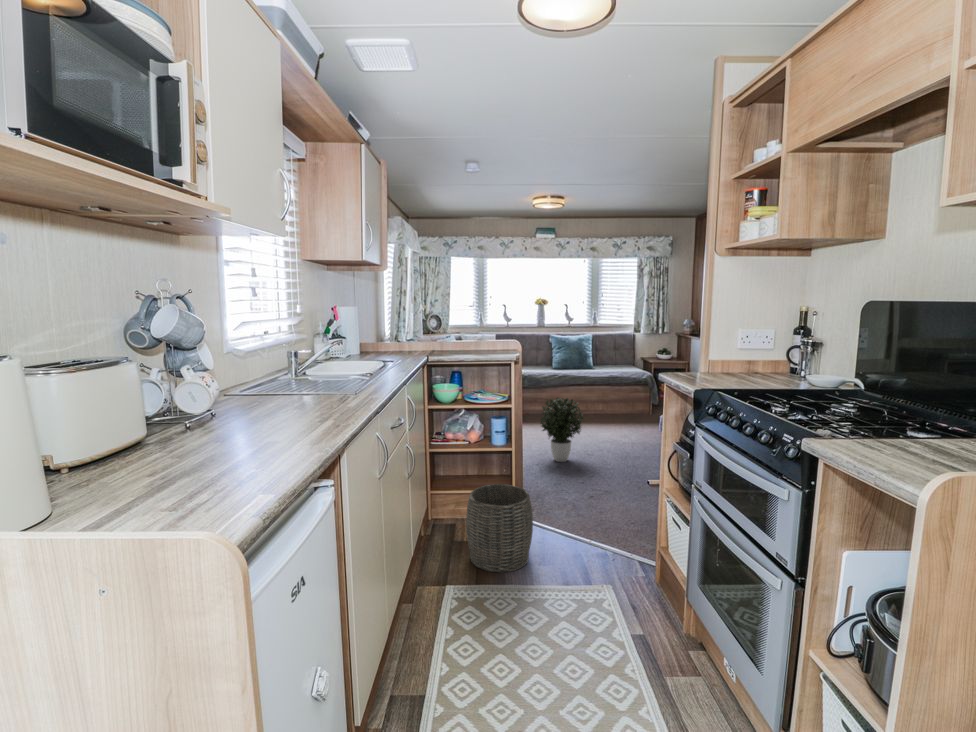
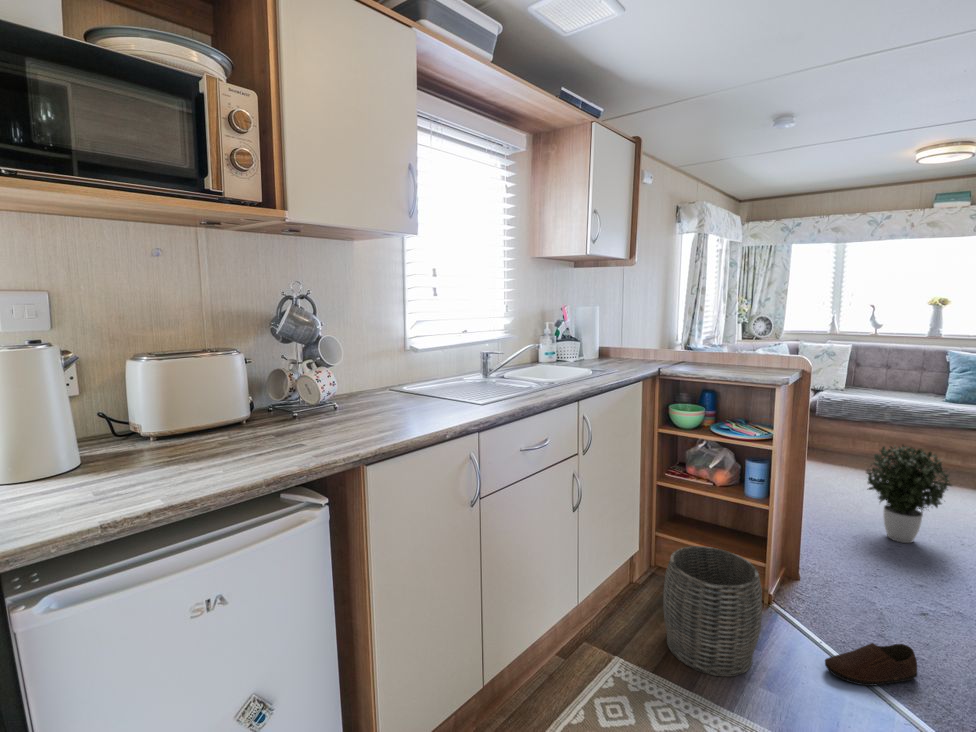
shoe: none [565,513,606,545] -> present [825,643,917,686]

